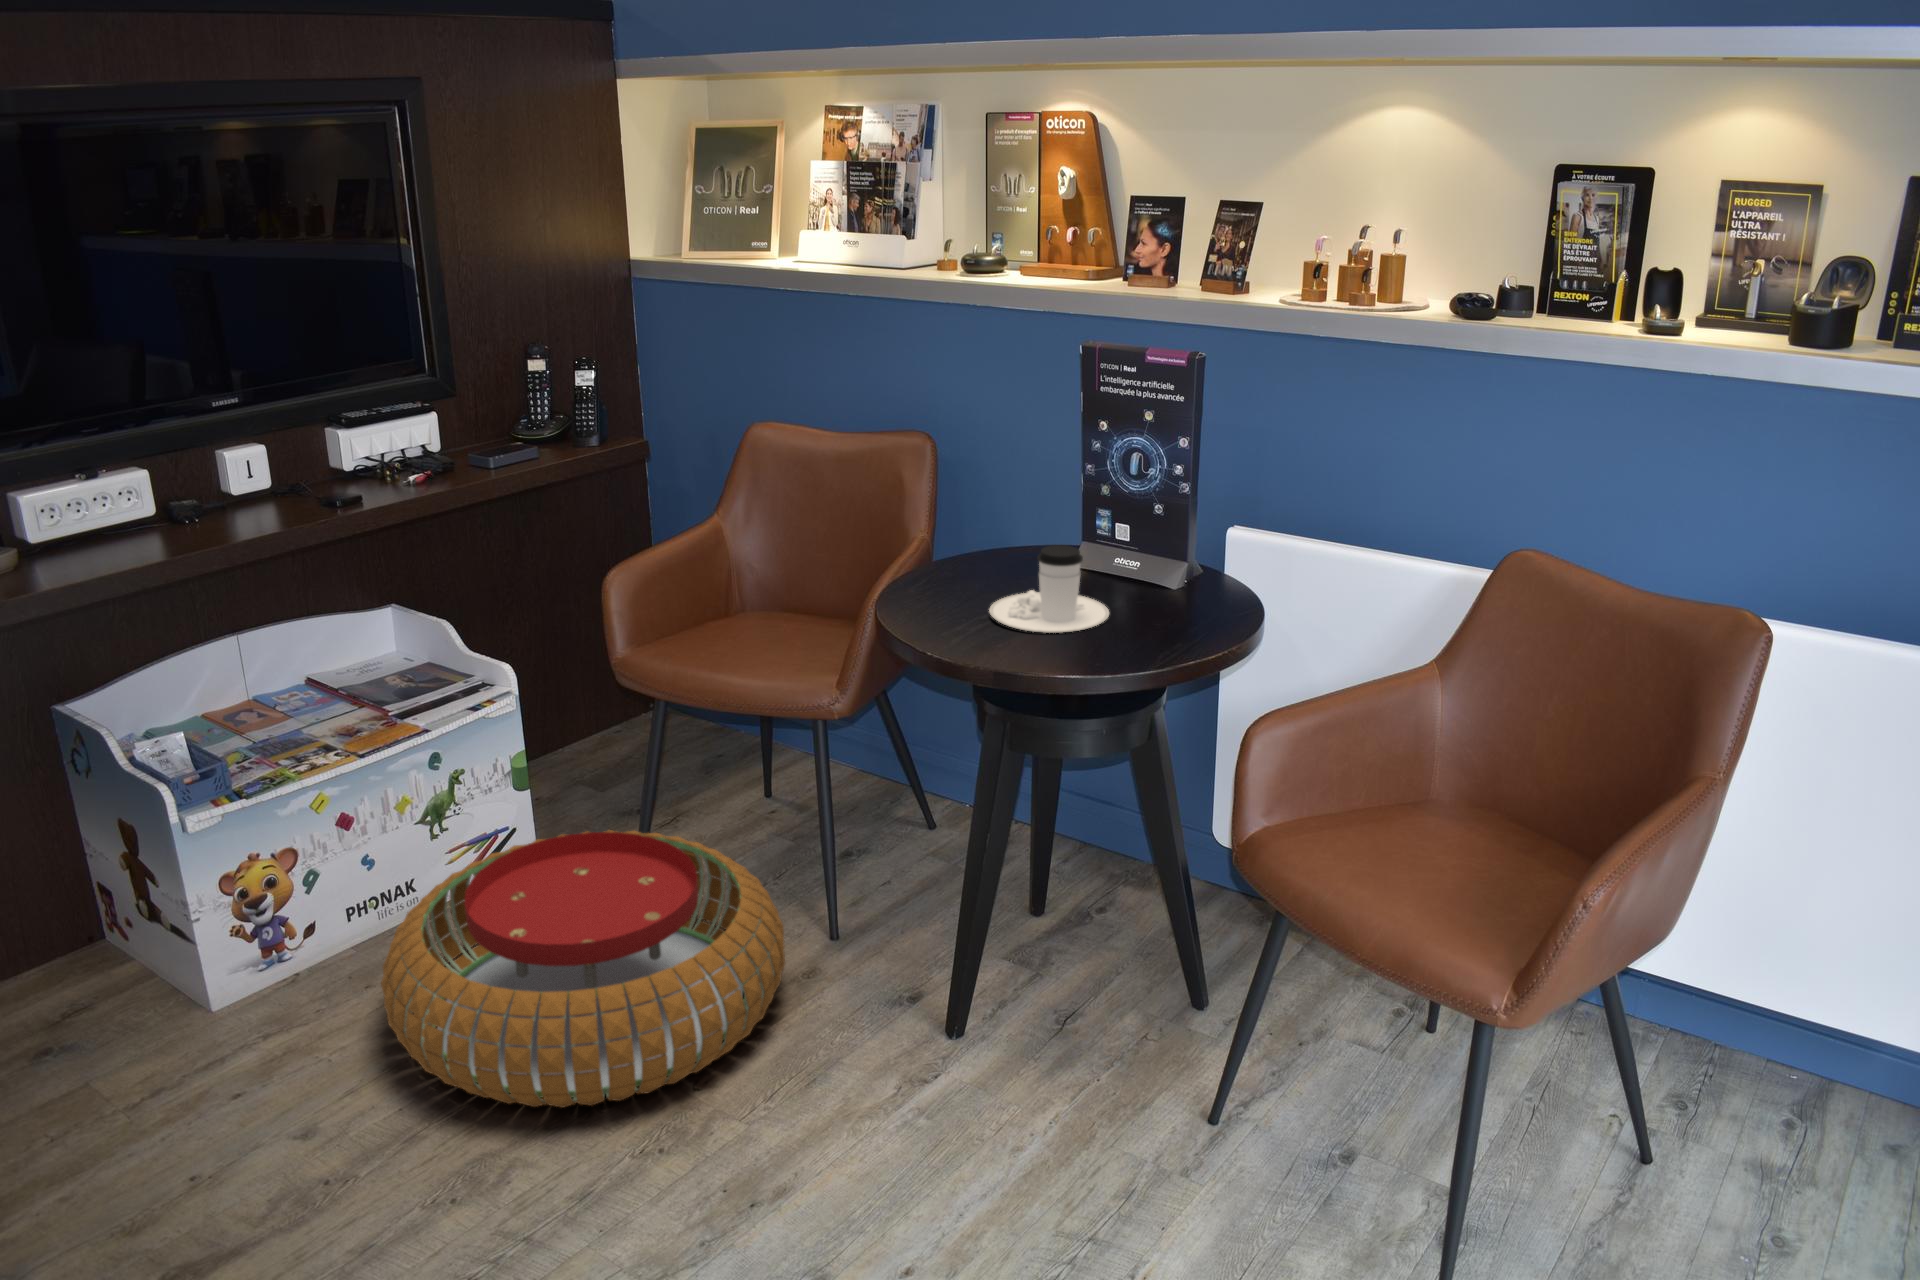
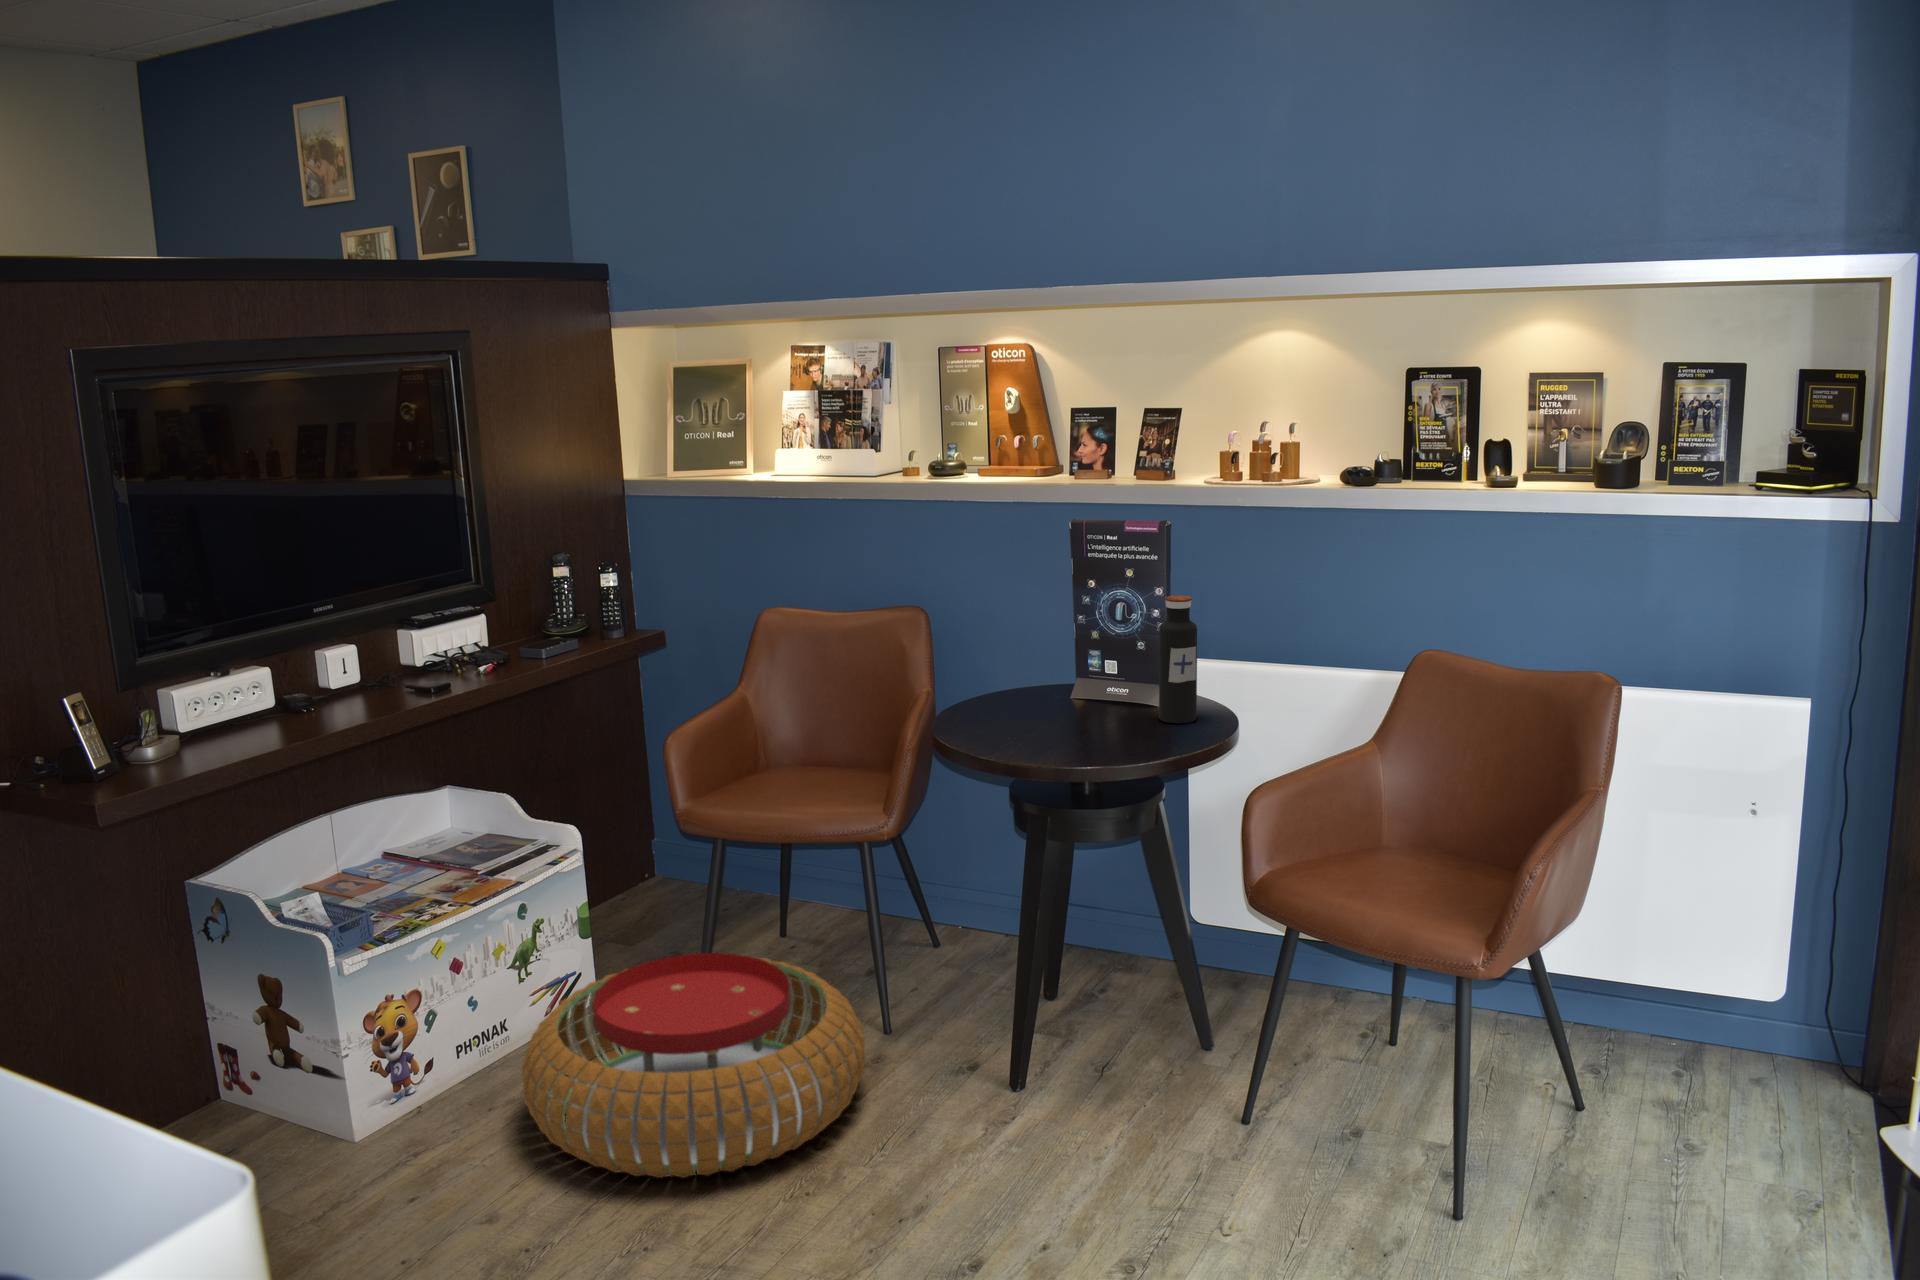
water bottle: none [1163,456,1217,619] -> present [1159,595,1197,723]
coffee cup: present [989,545,1109,633] -> none [1024,672,1120,739]

